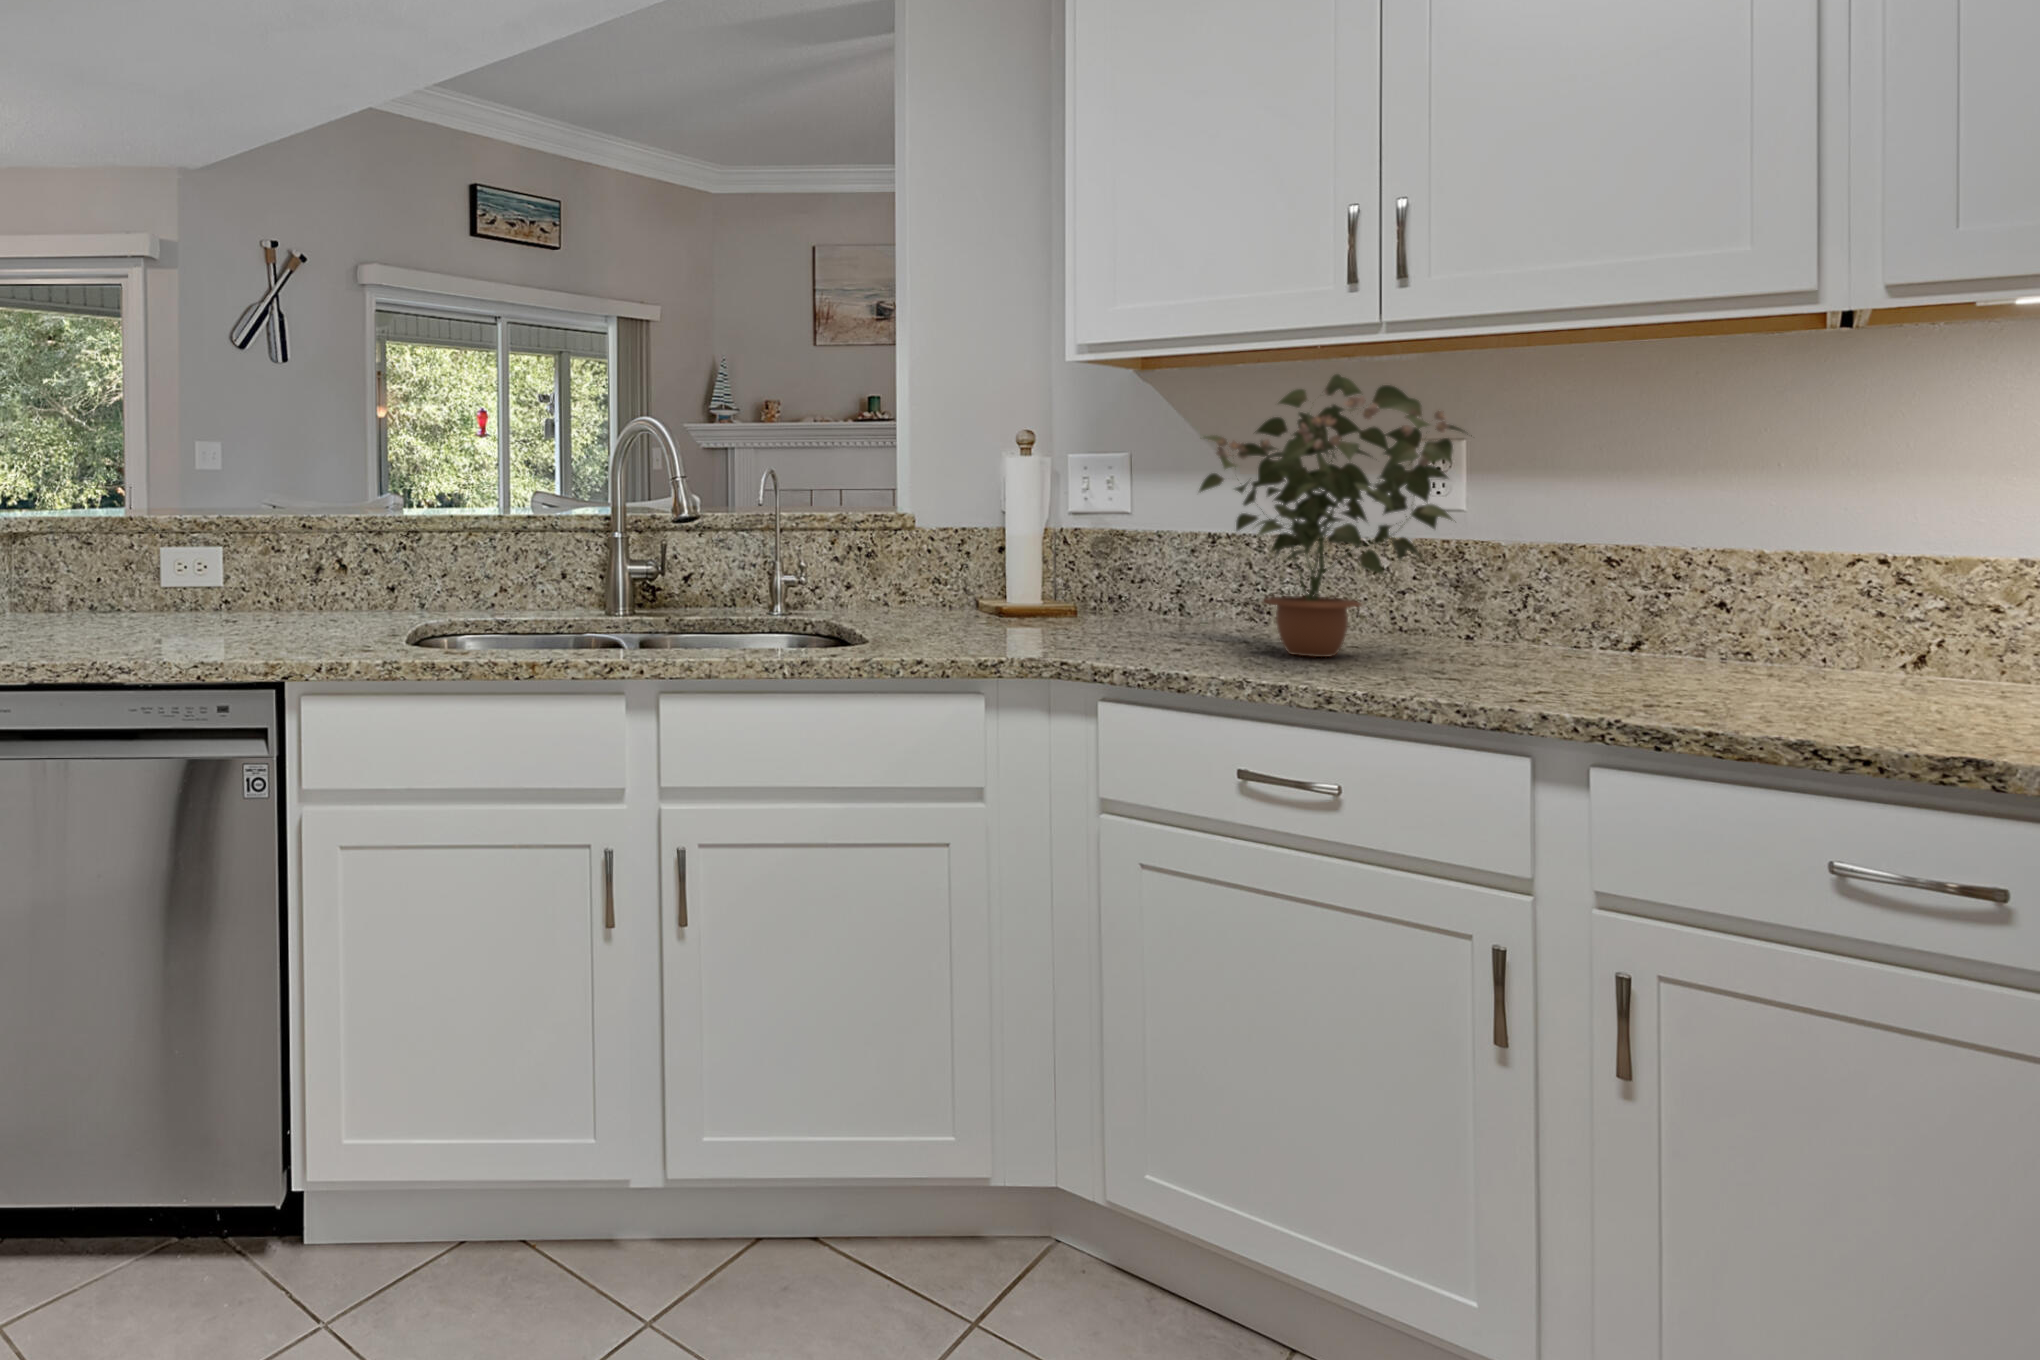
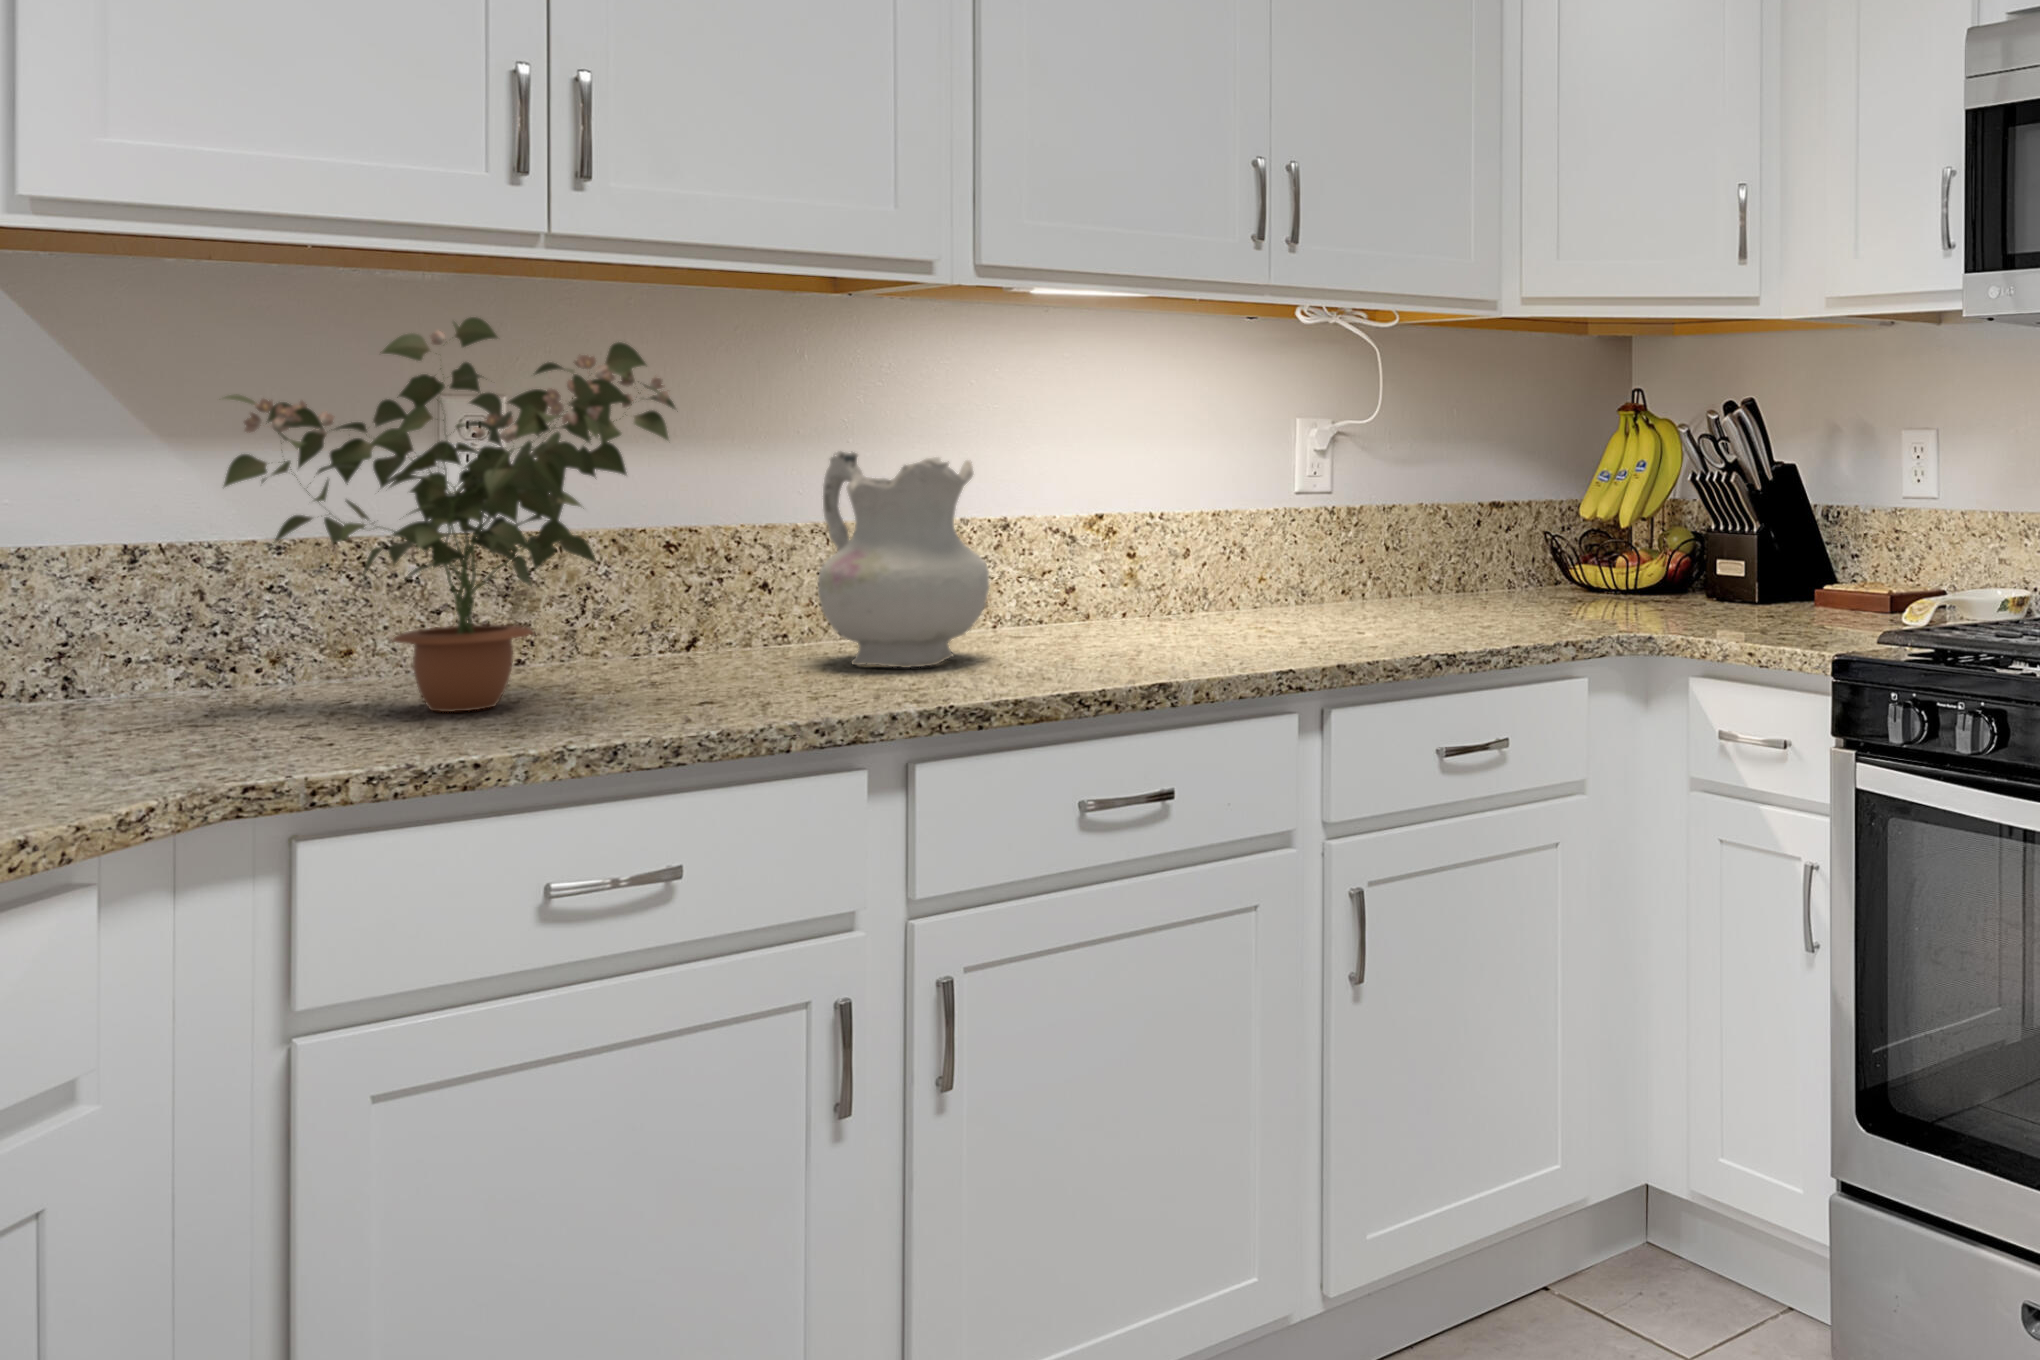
ceramic pitcher: none [1670,474,1901,697] -> present [818,451,989,668]

